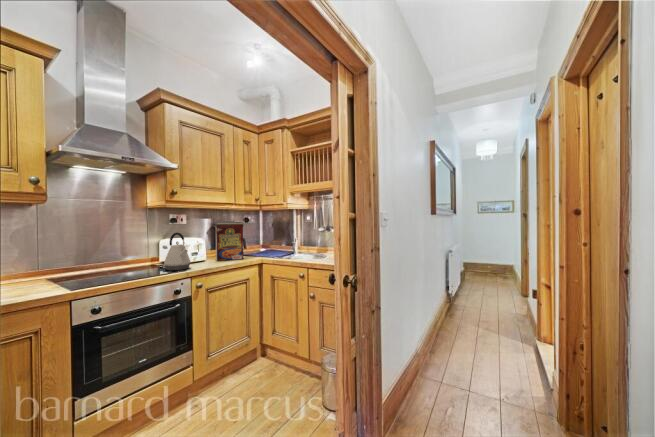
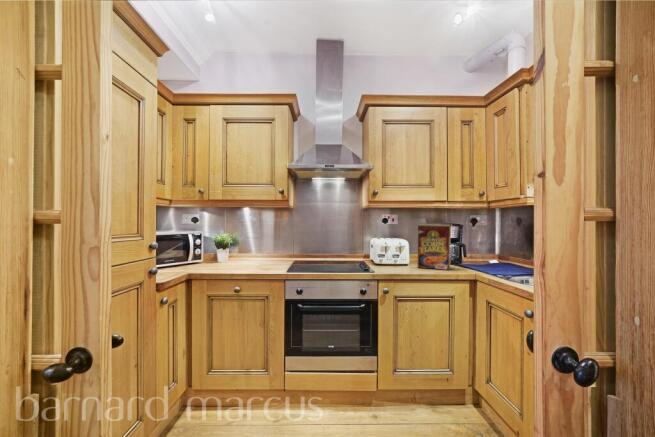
kettle: present [164,233,190,271] -> none [359,233,382,271]

